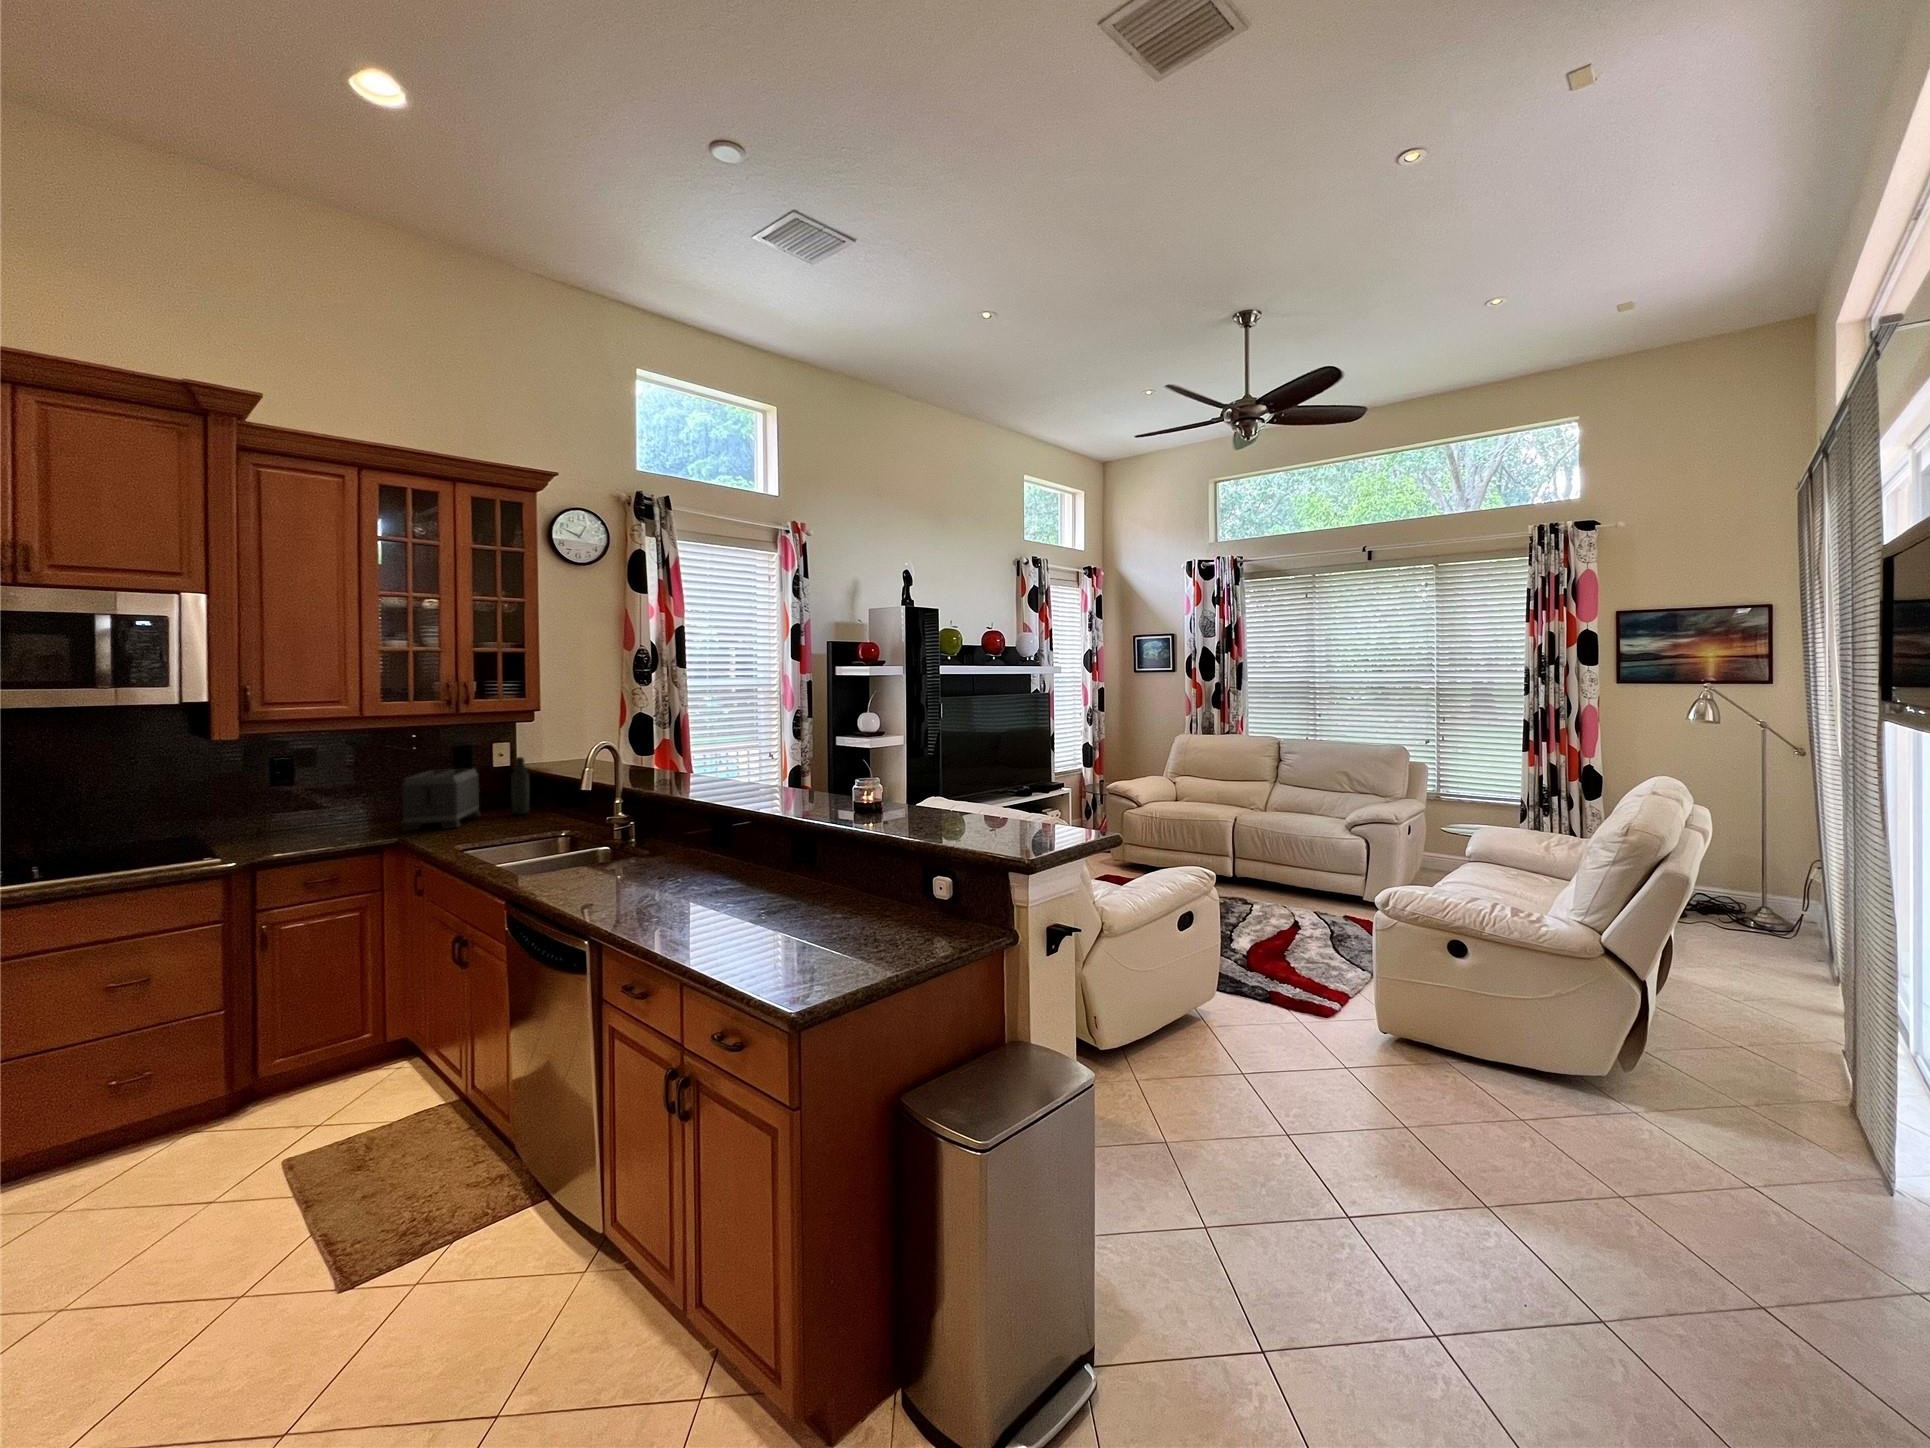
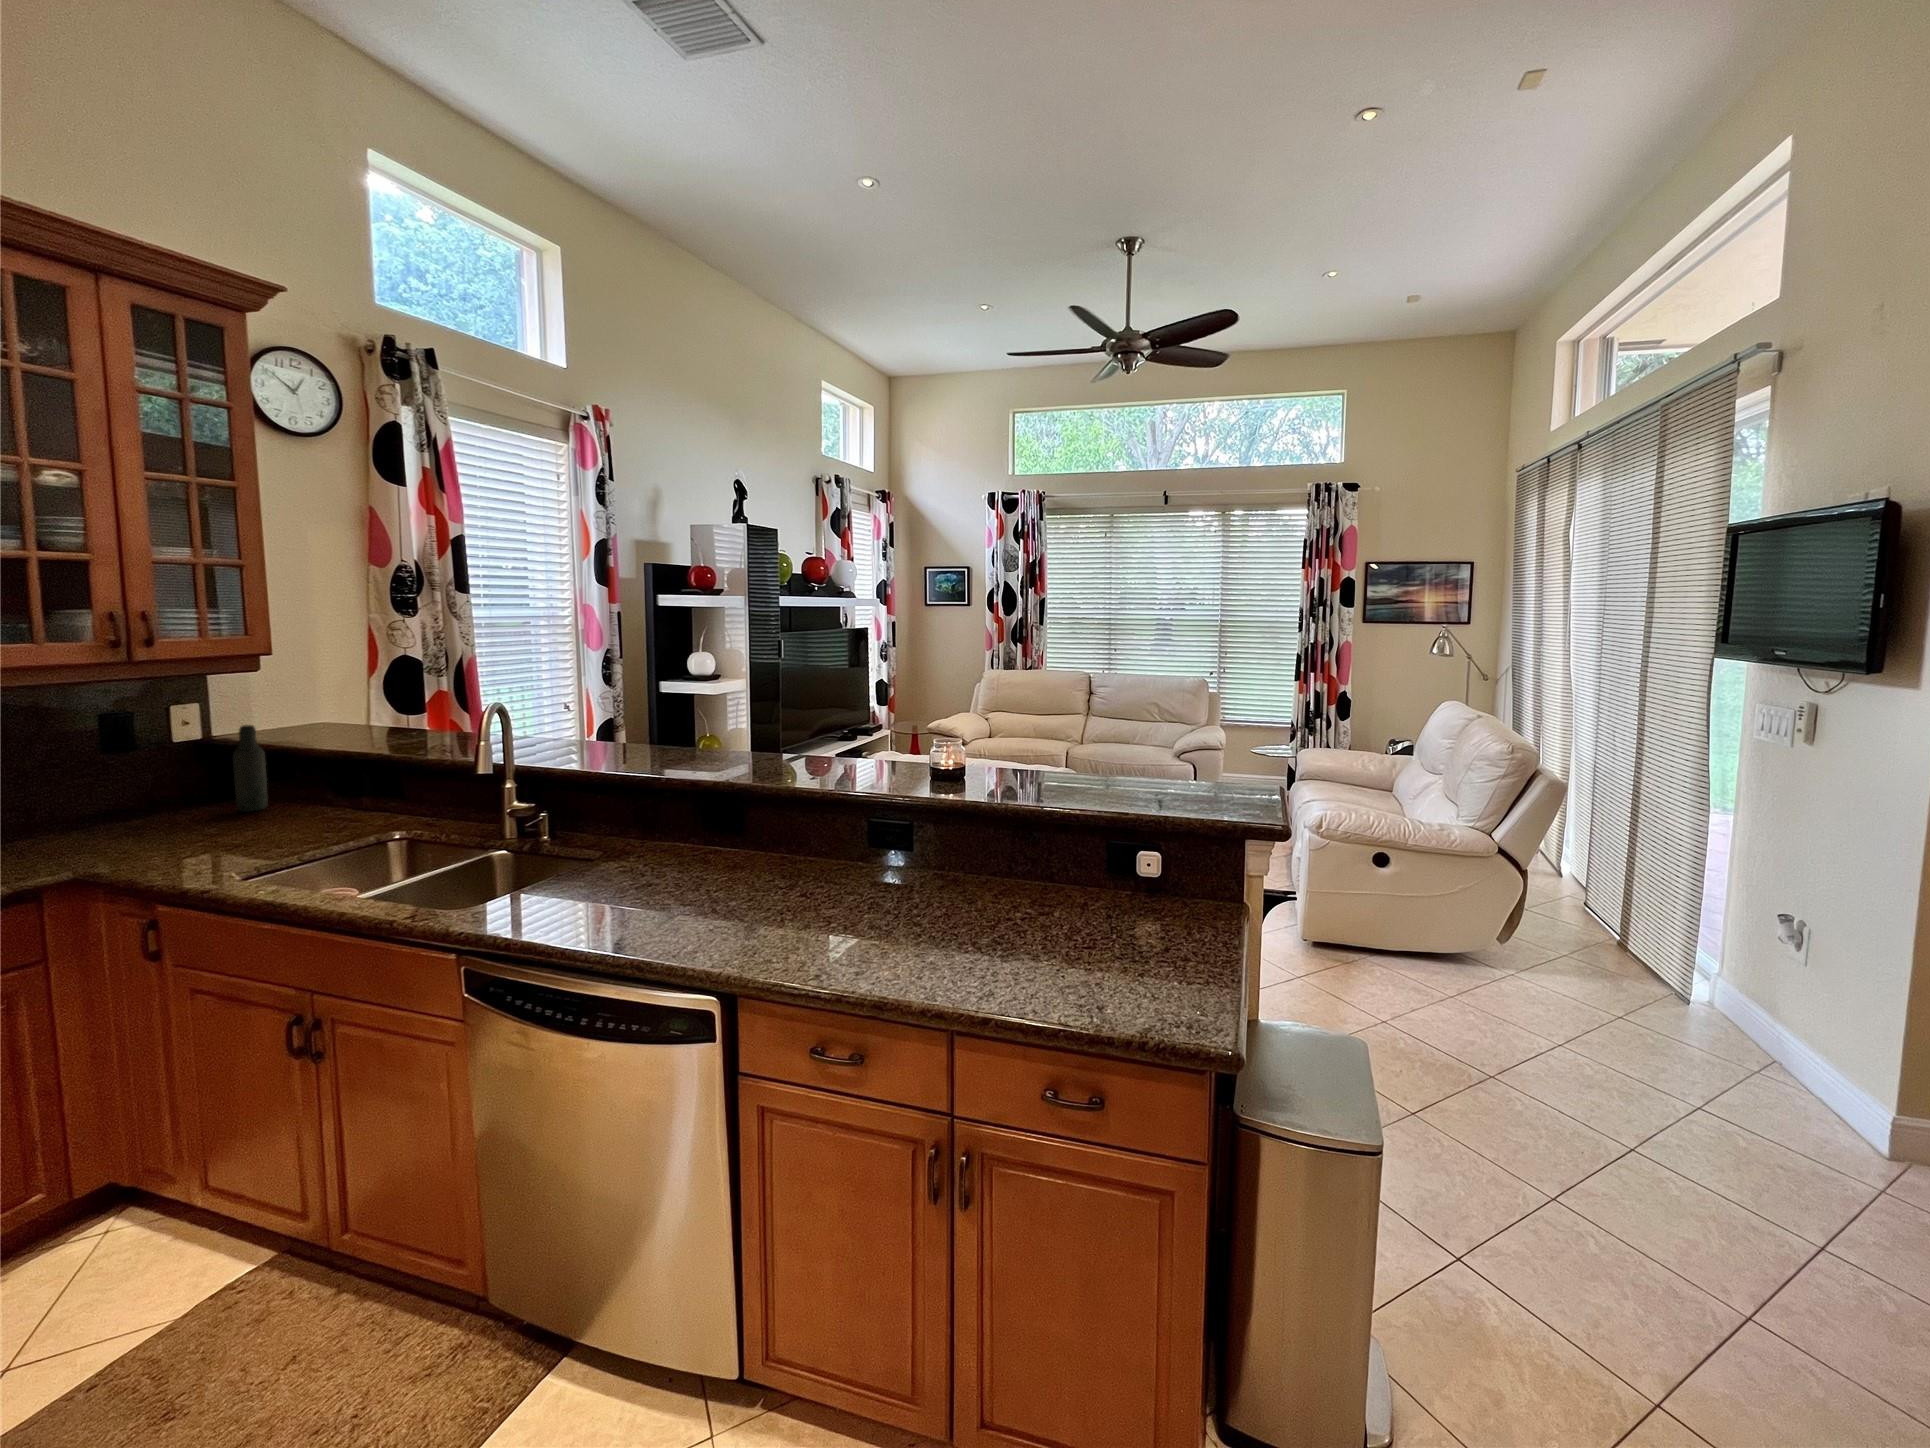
toaster: present [402,769,480,830] -> none [52,747,185,859]

